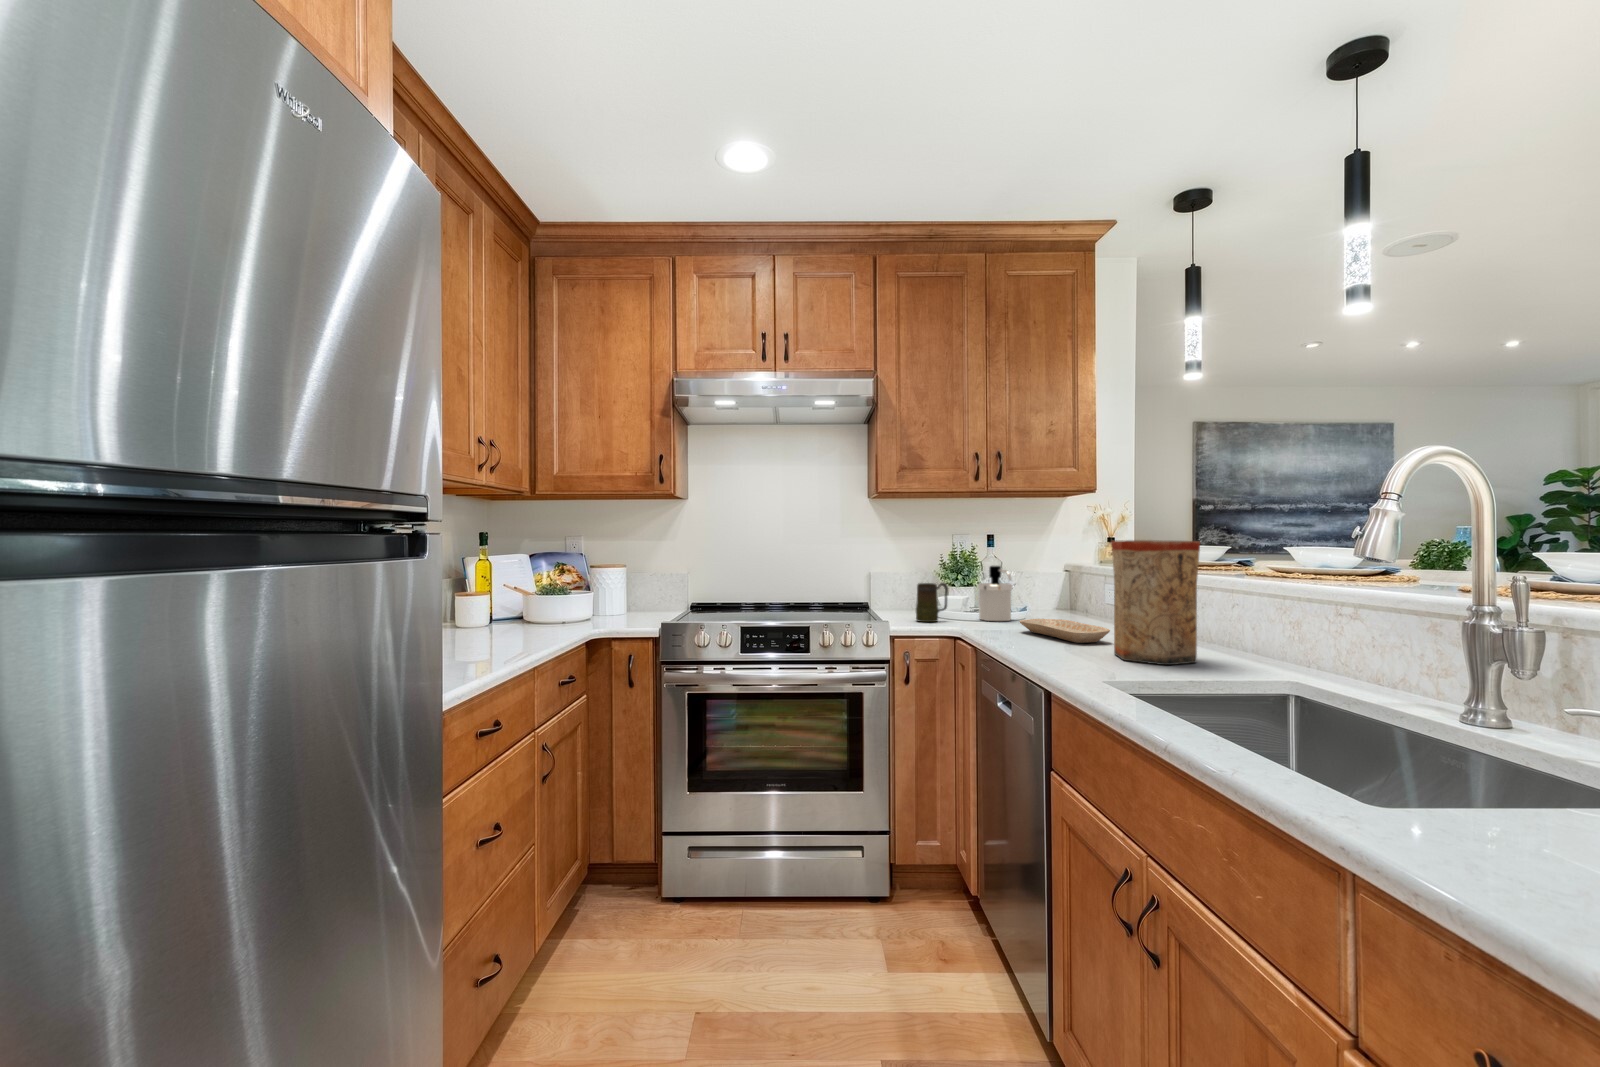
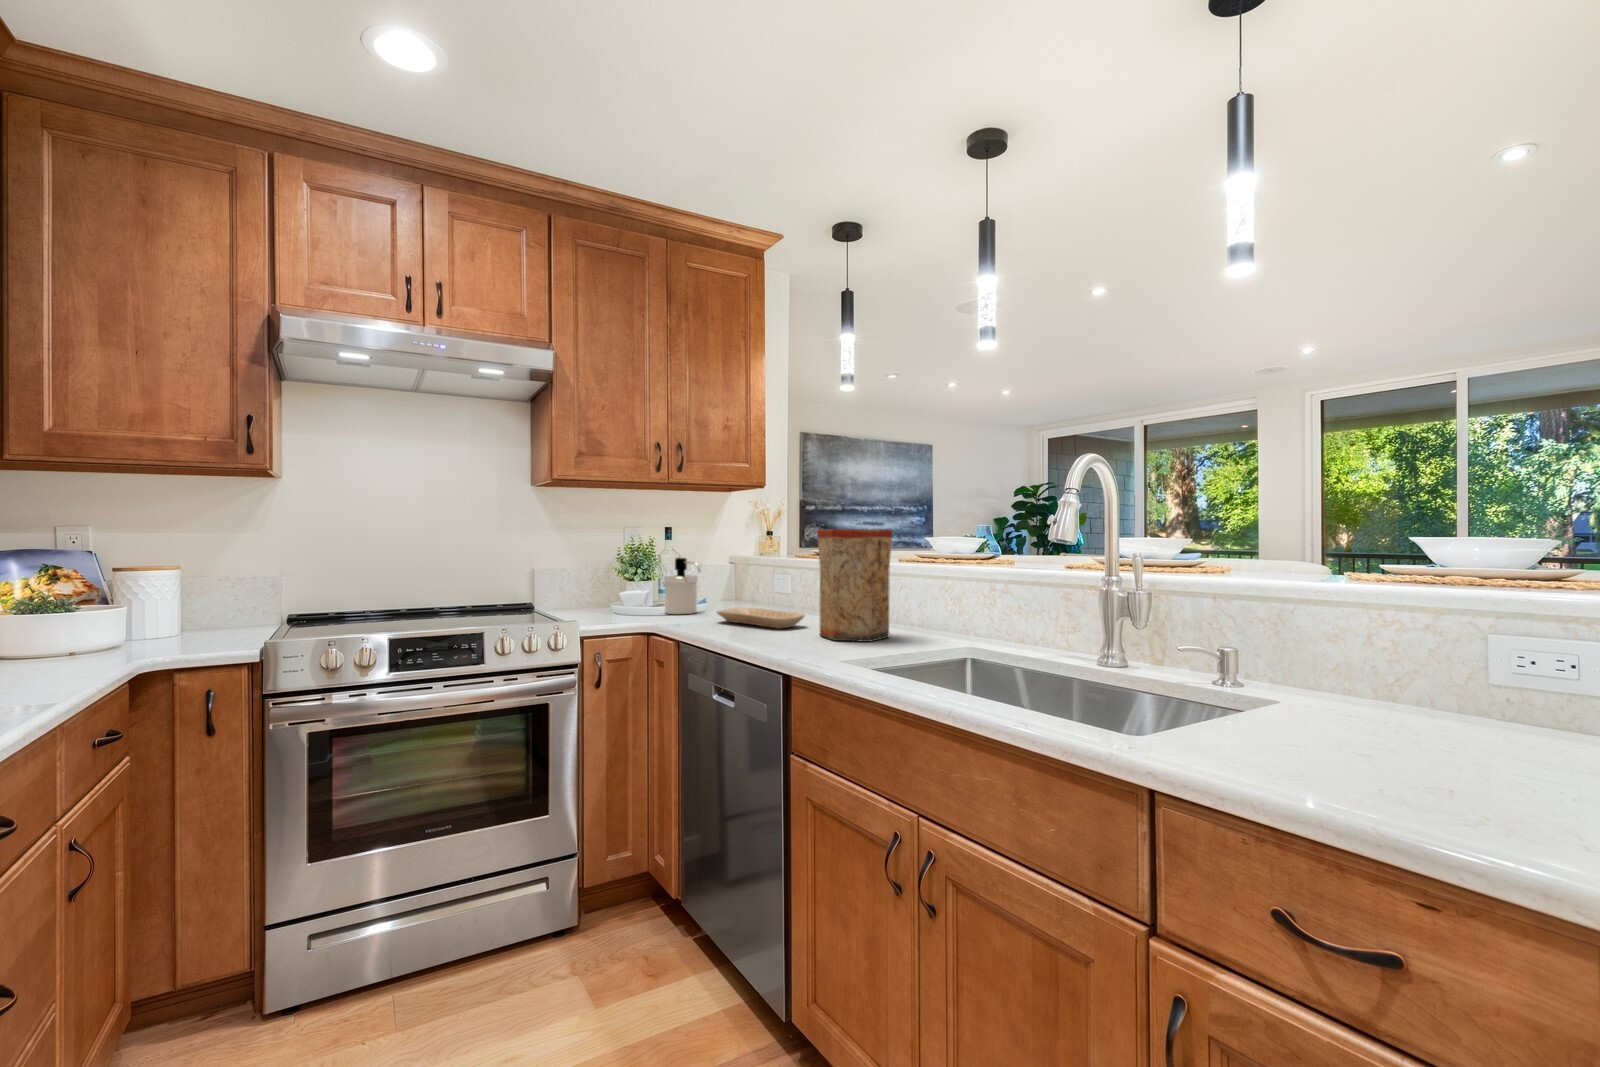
mug: present [916,583,948,622] -> none [601,576,636,620]

